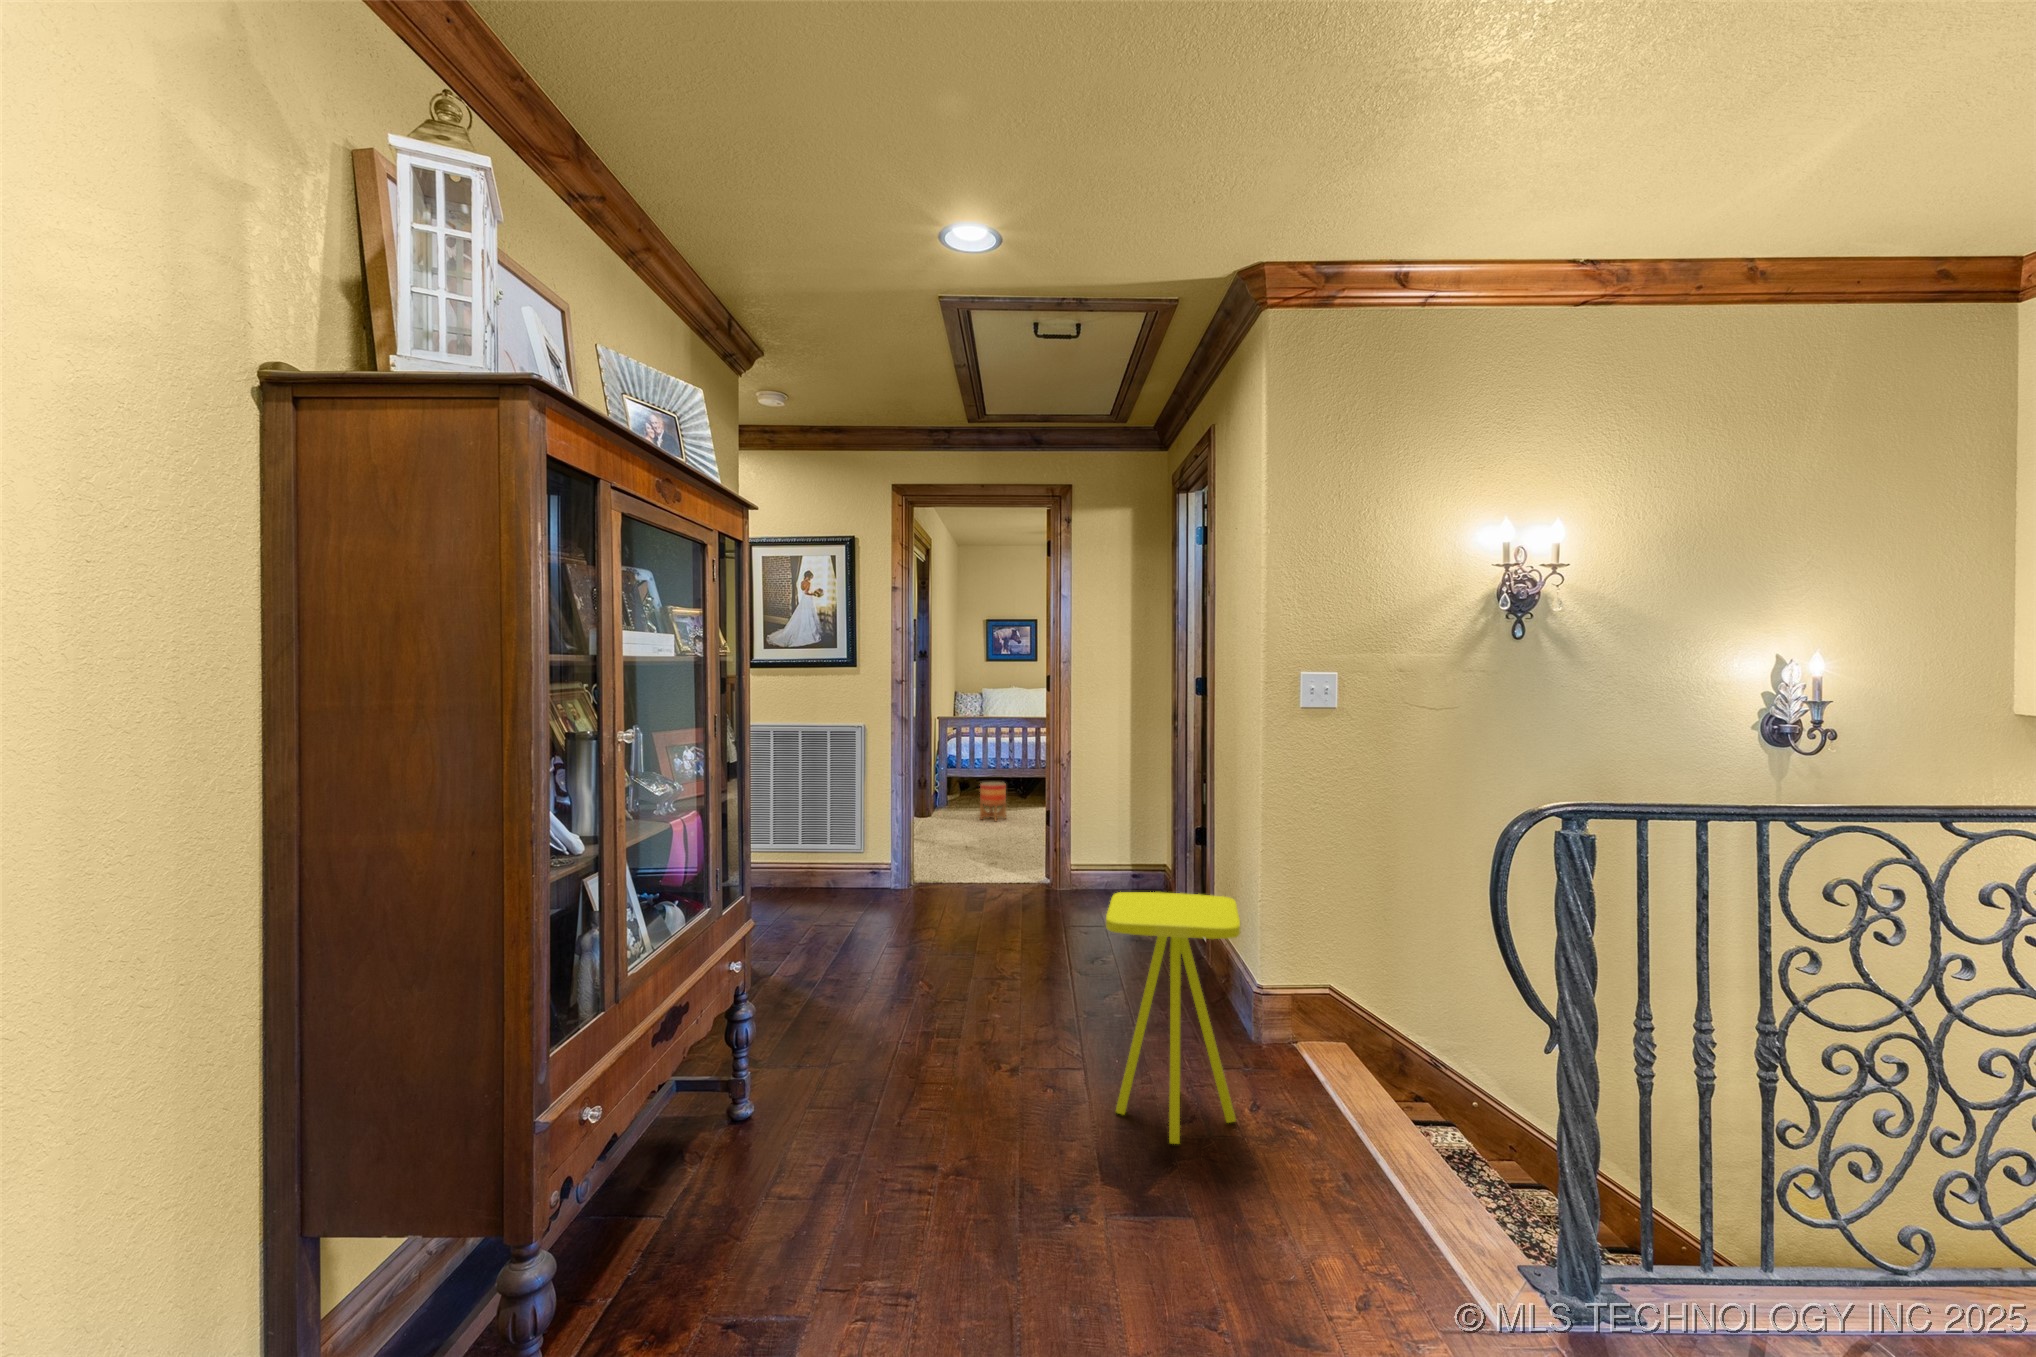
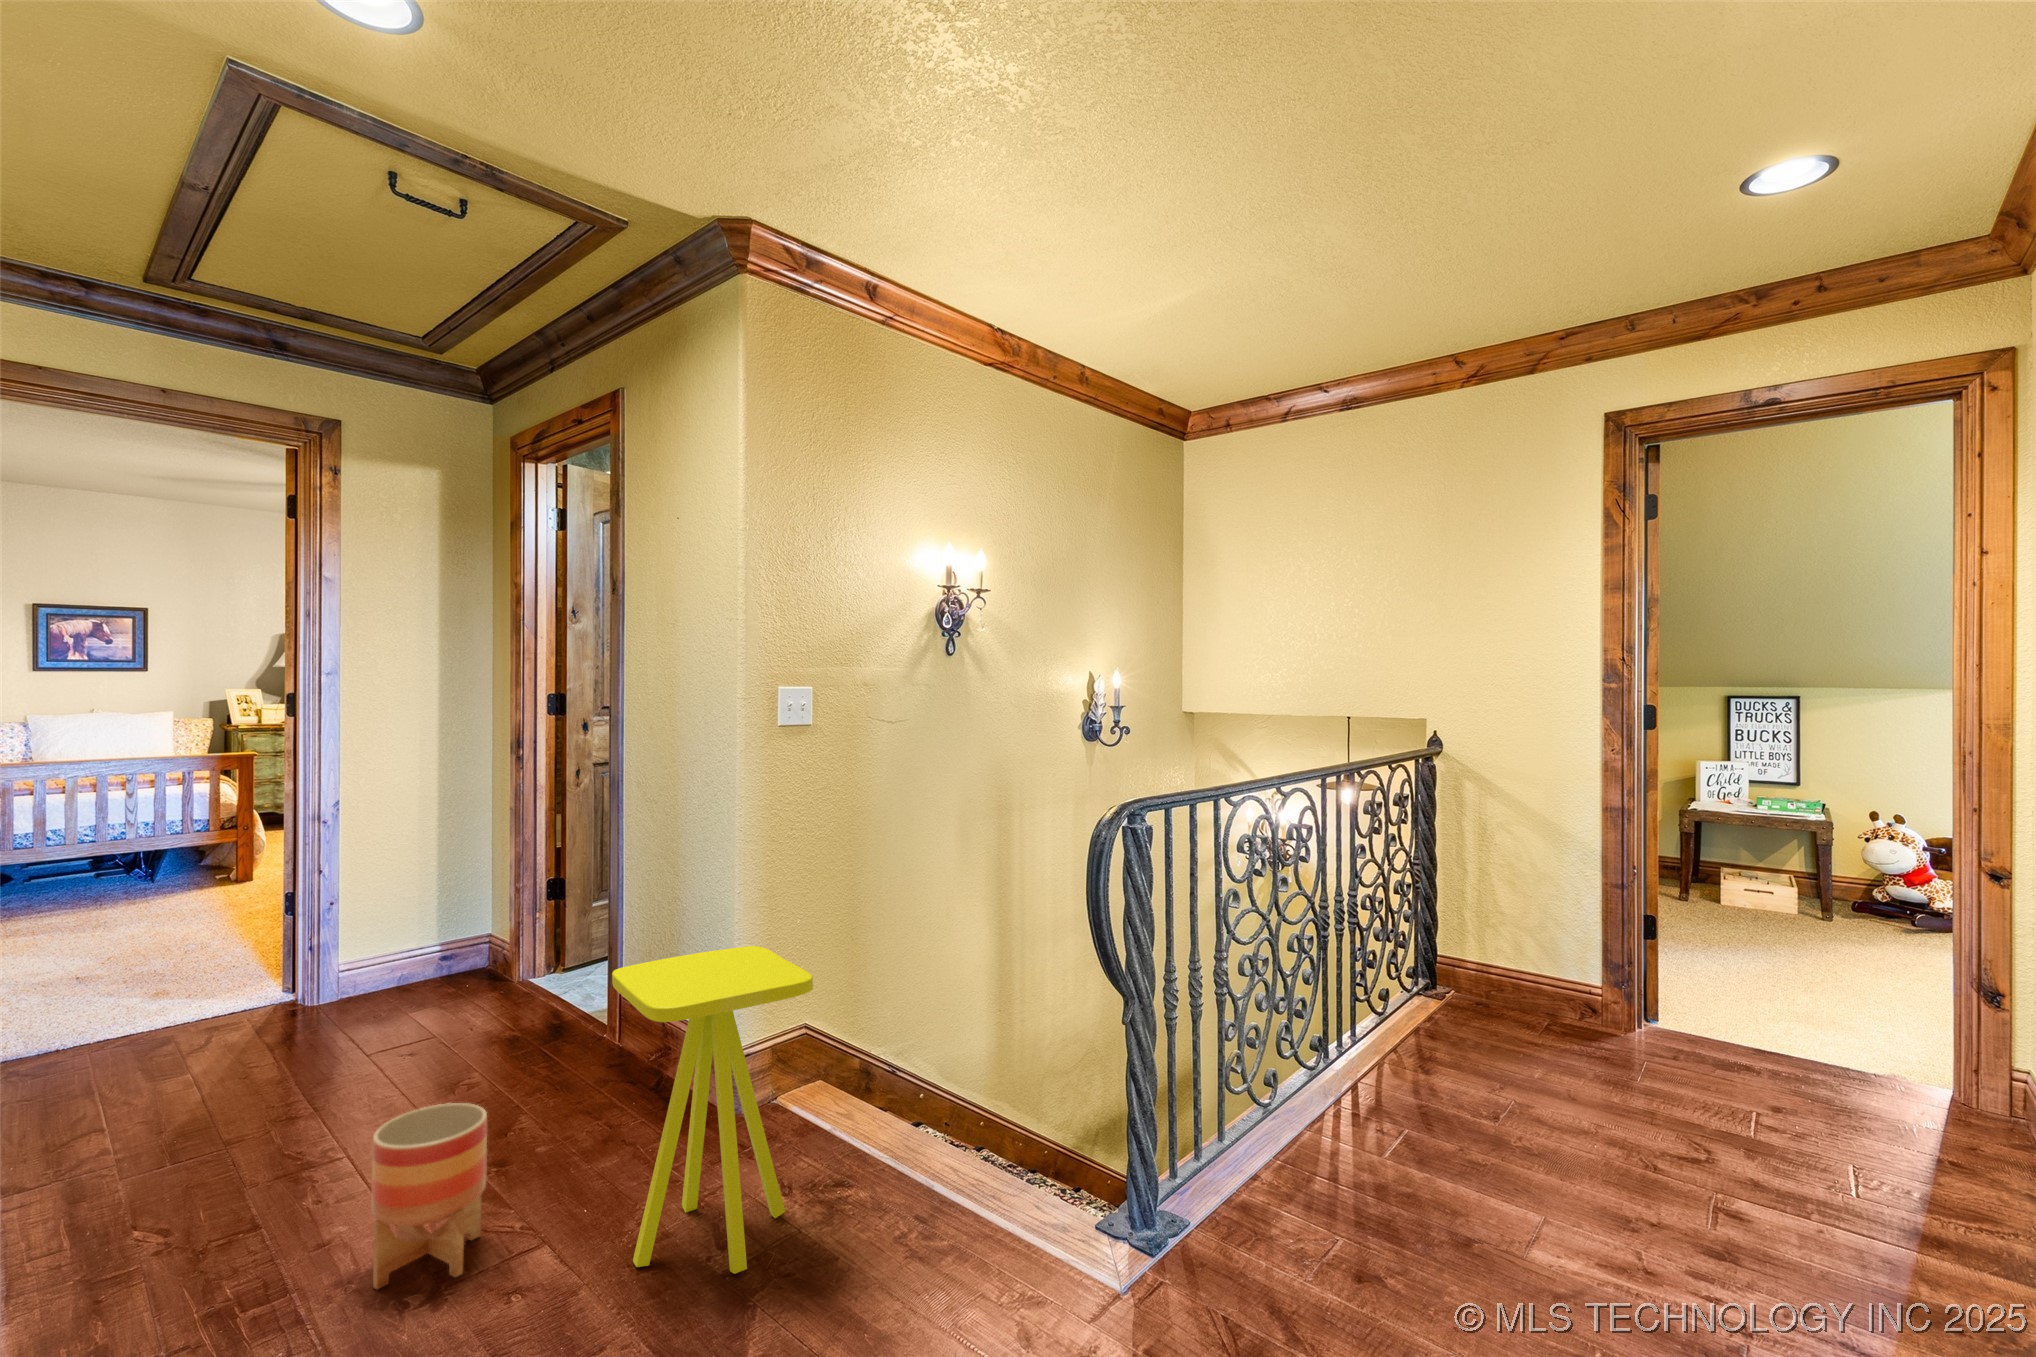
planter: present [980,782,1006,821] -> present [371,1103,487,1289]

